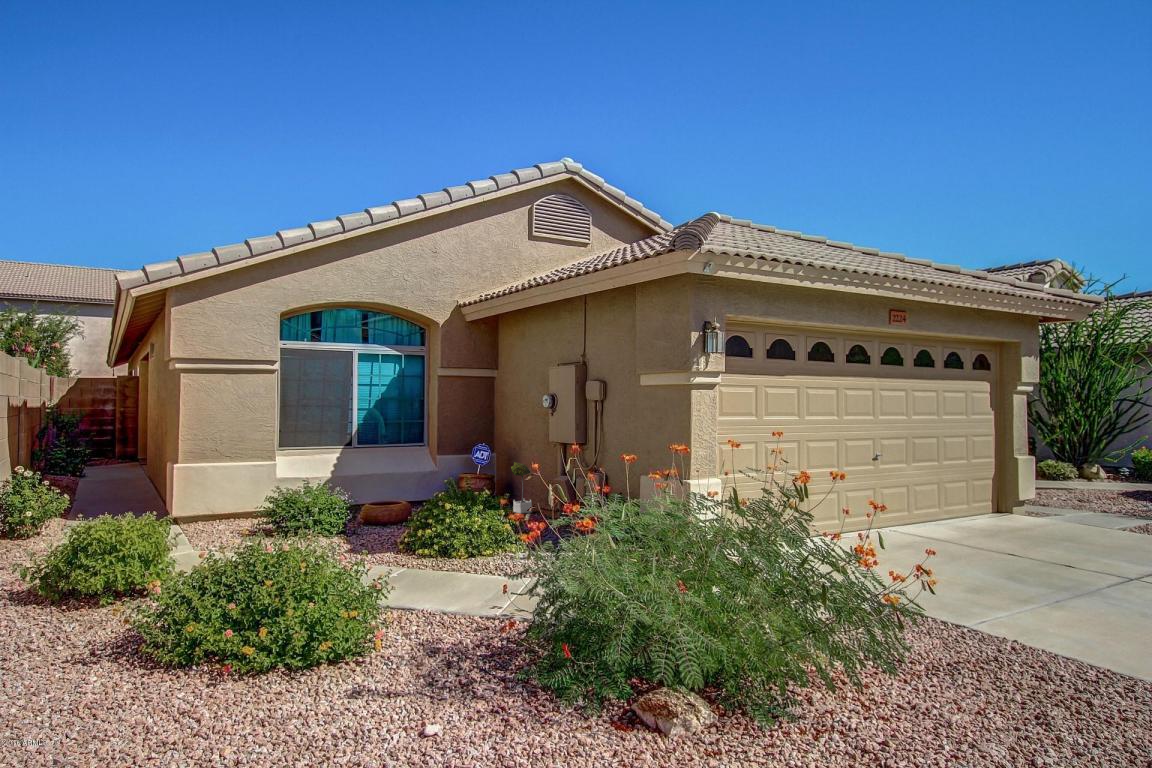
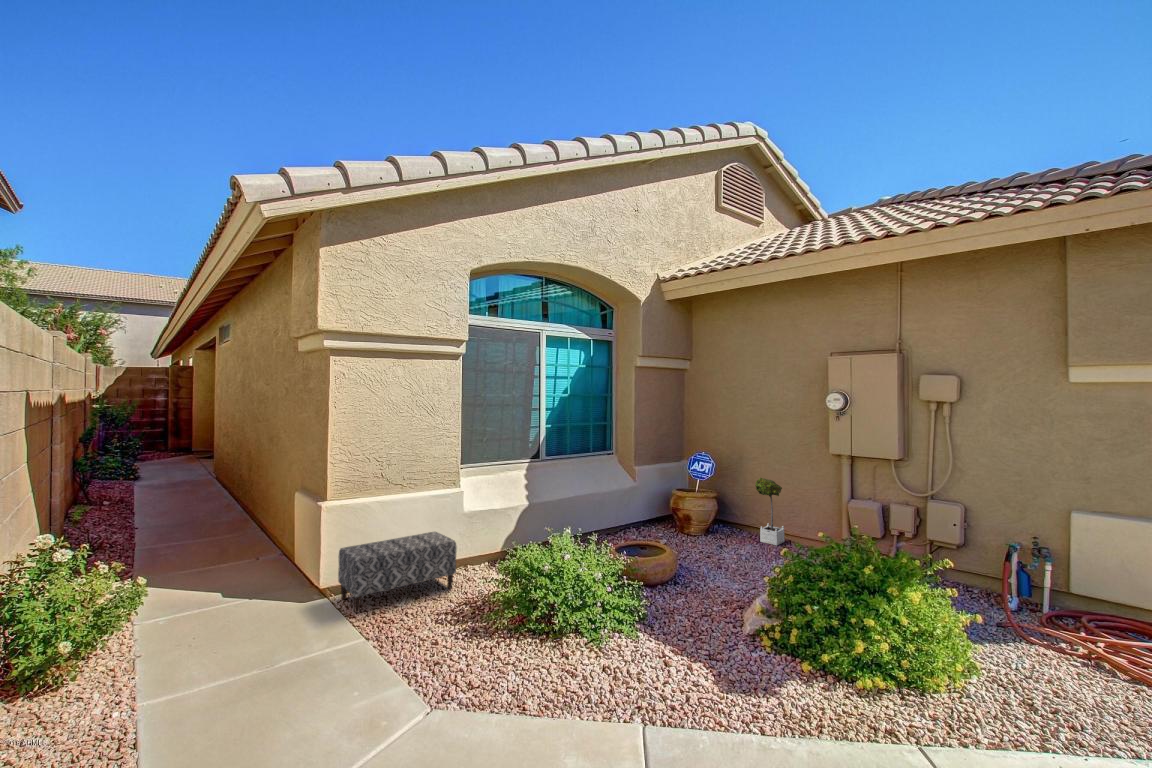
bench: none [183,490,258,530] -> present [338,532,457,613]

